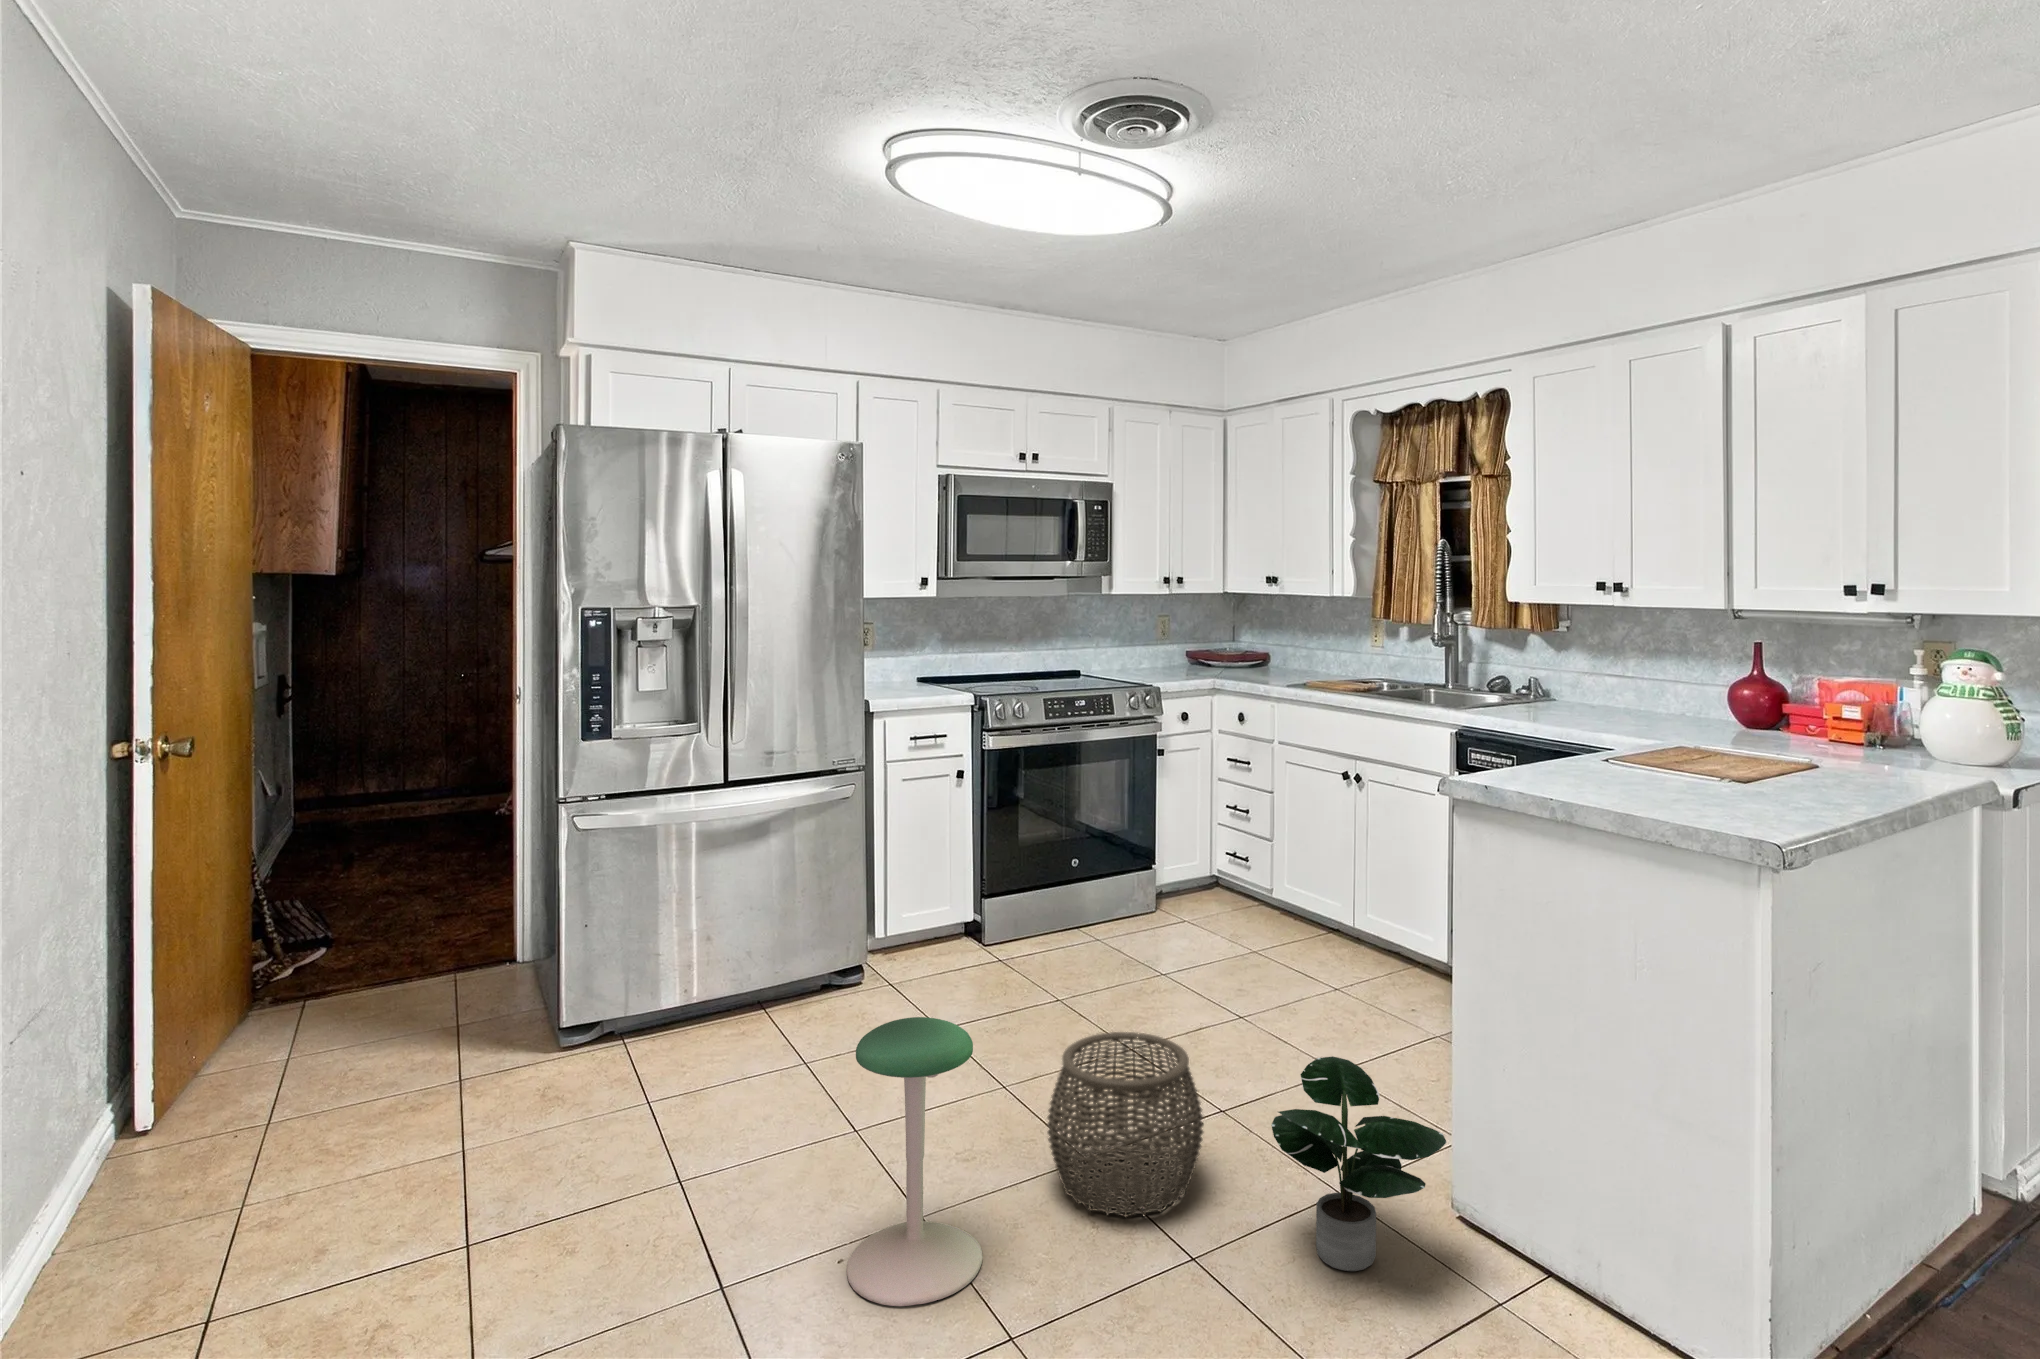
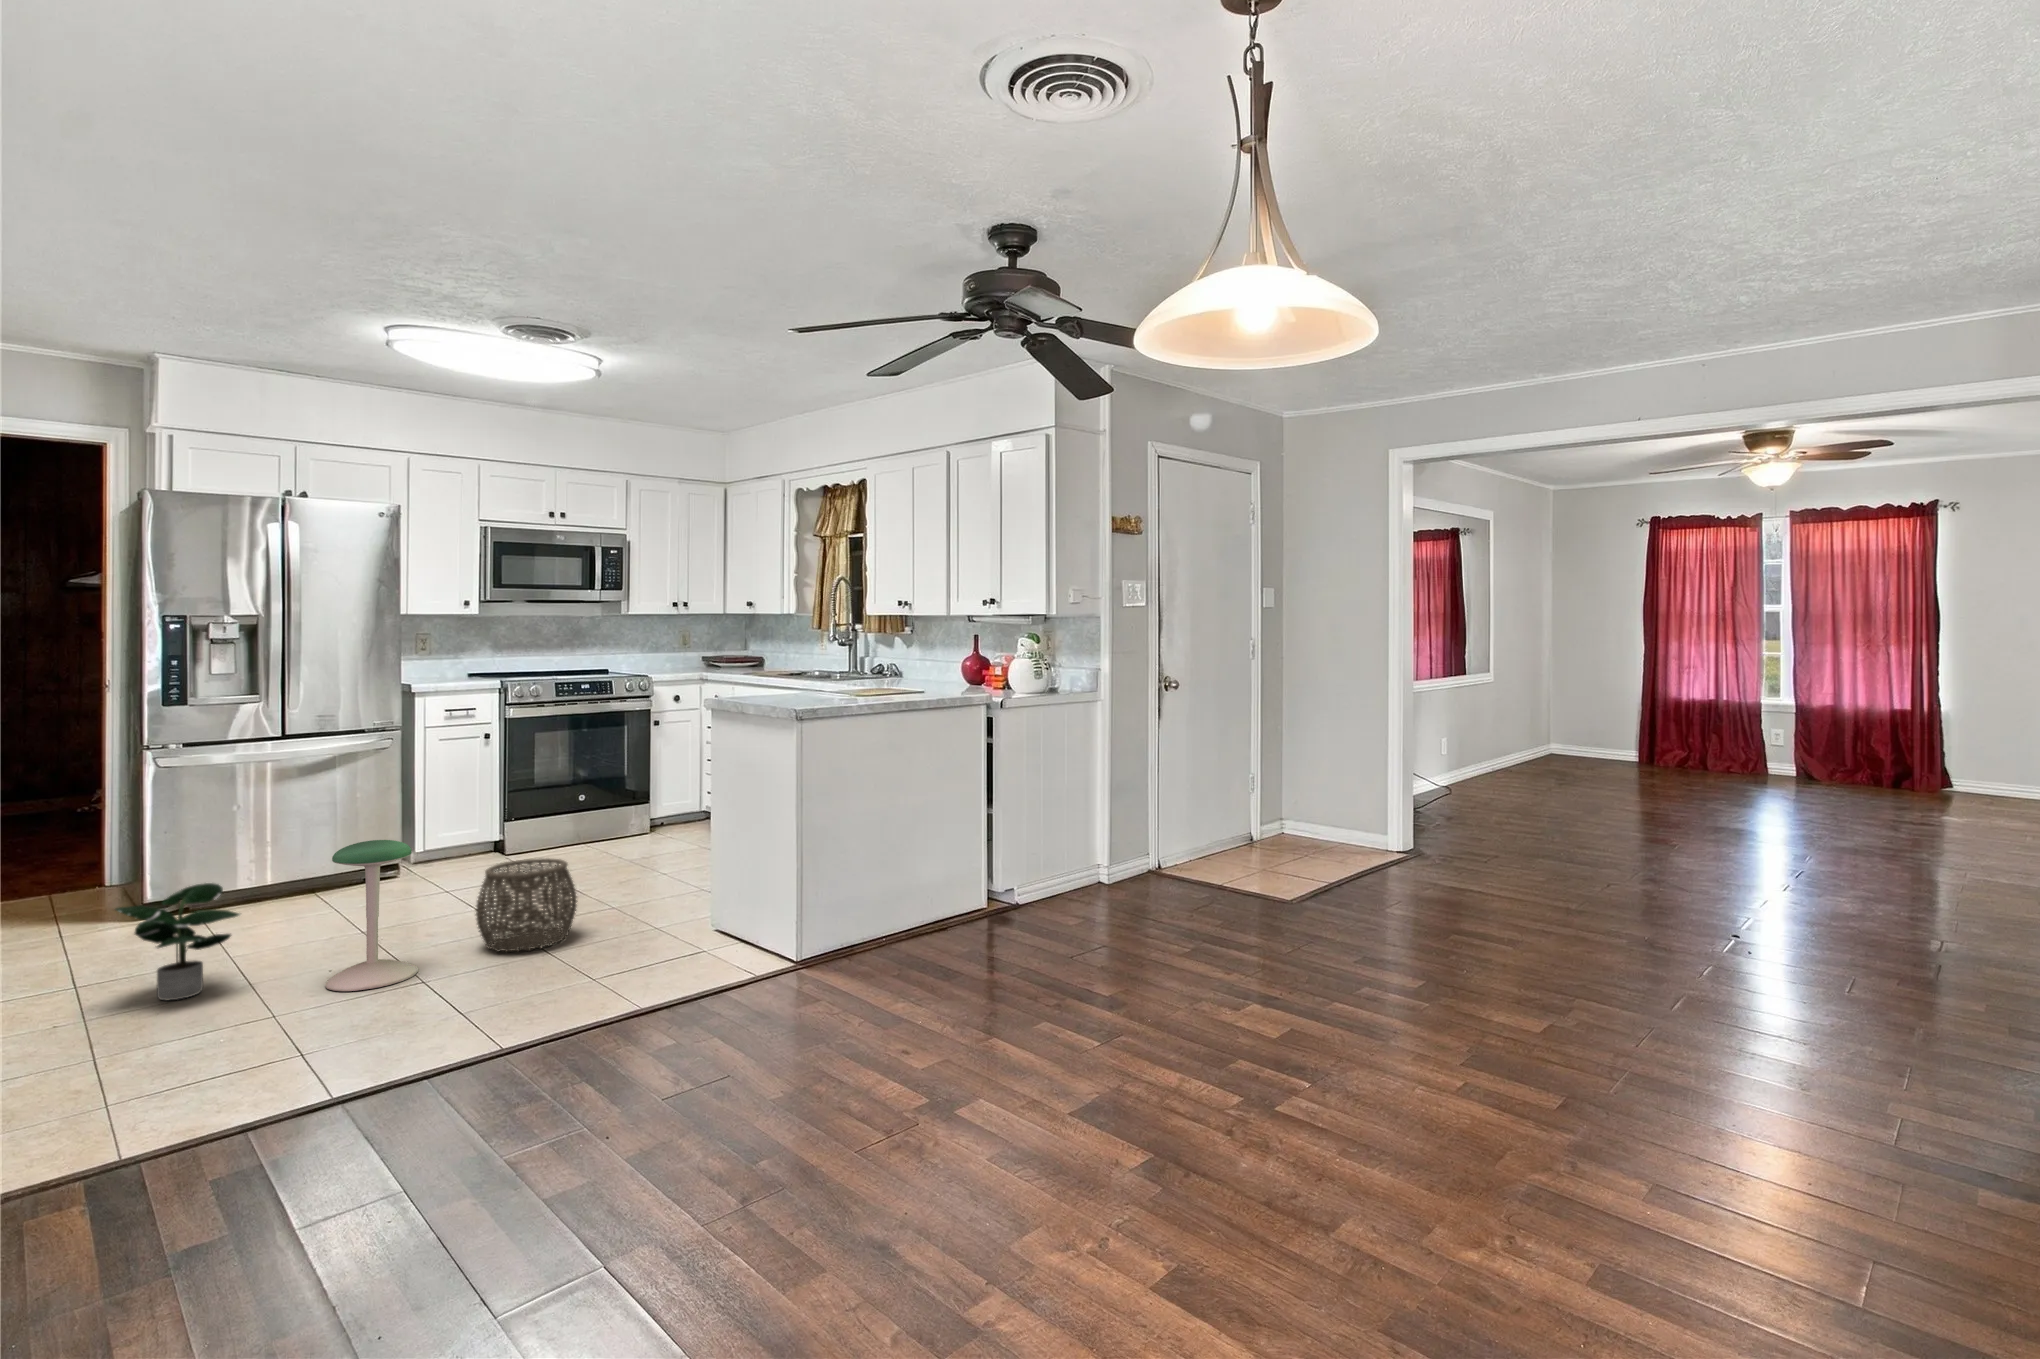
potted plant: present [1271,1056,1447,1271] -> present [116,883,240,1001]

